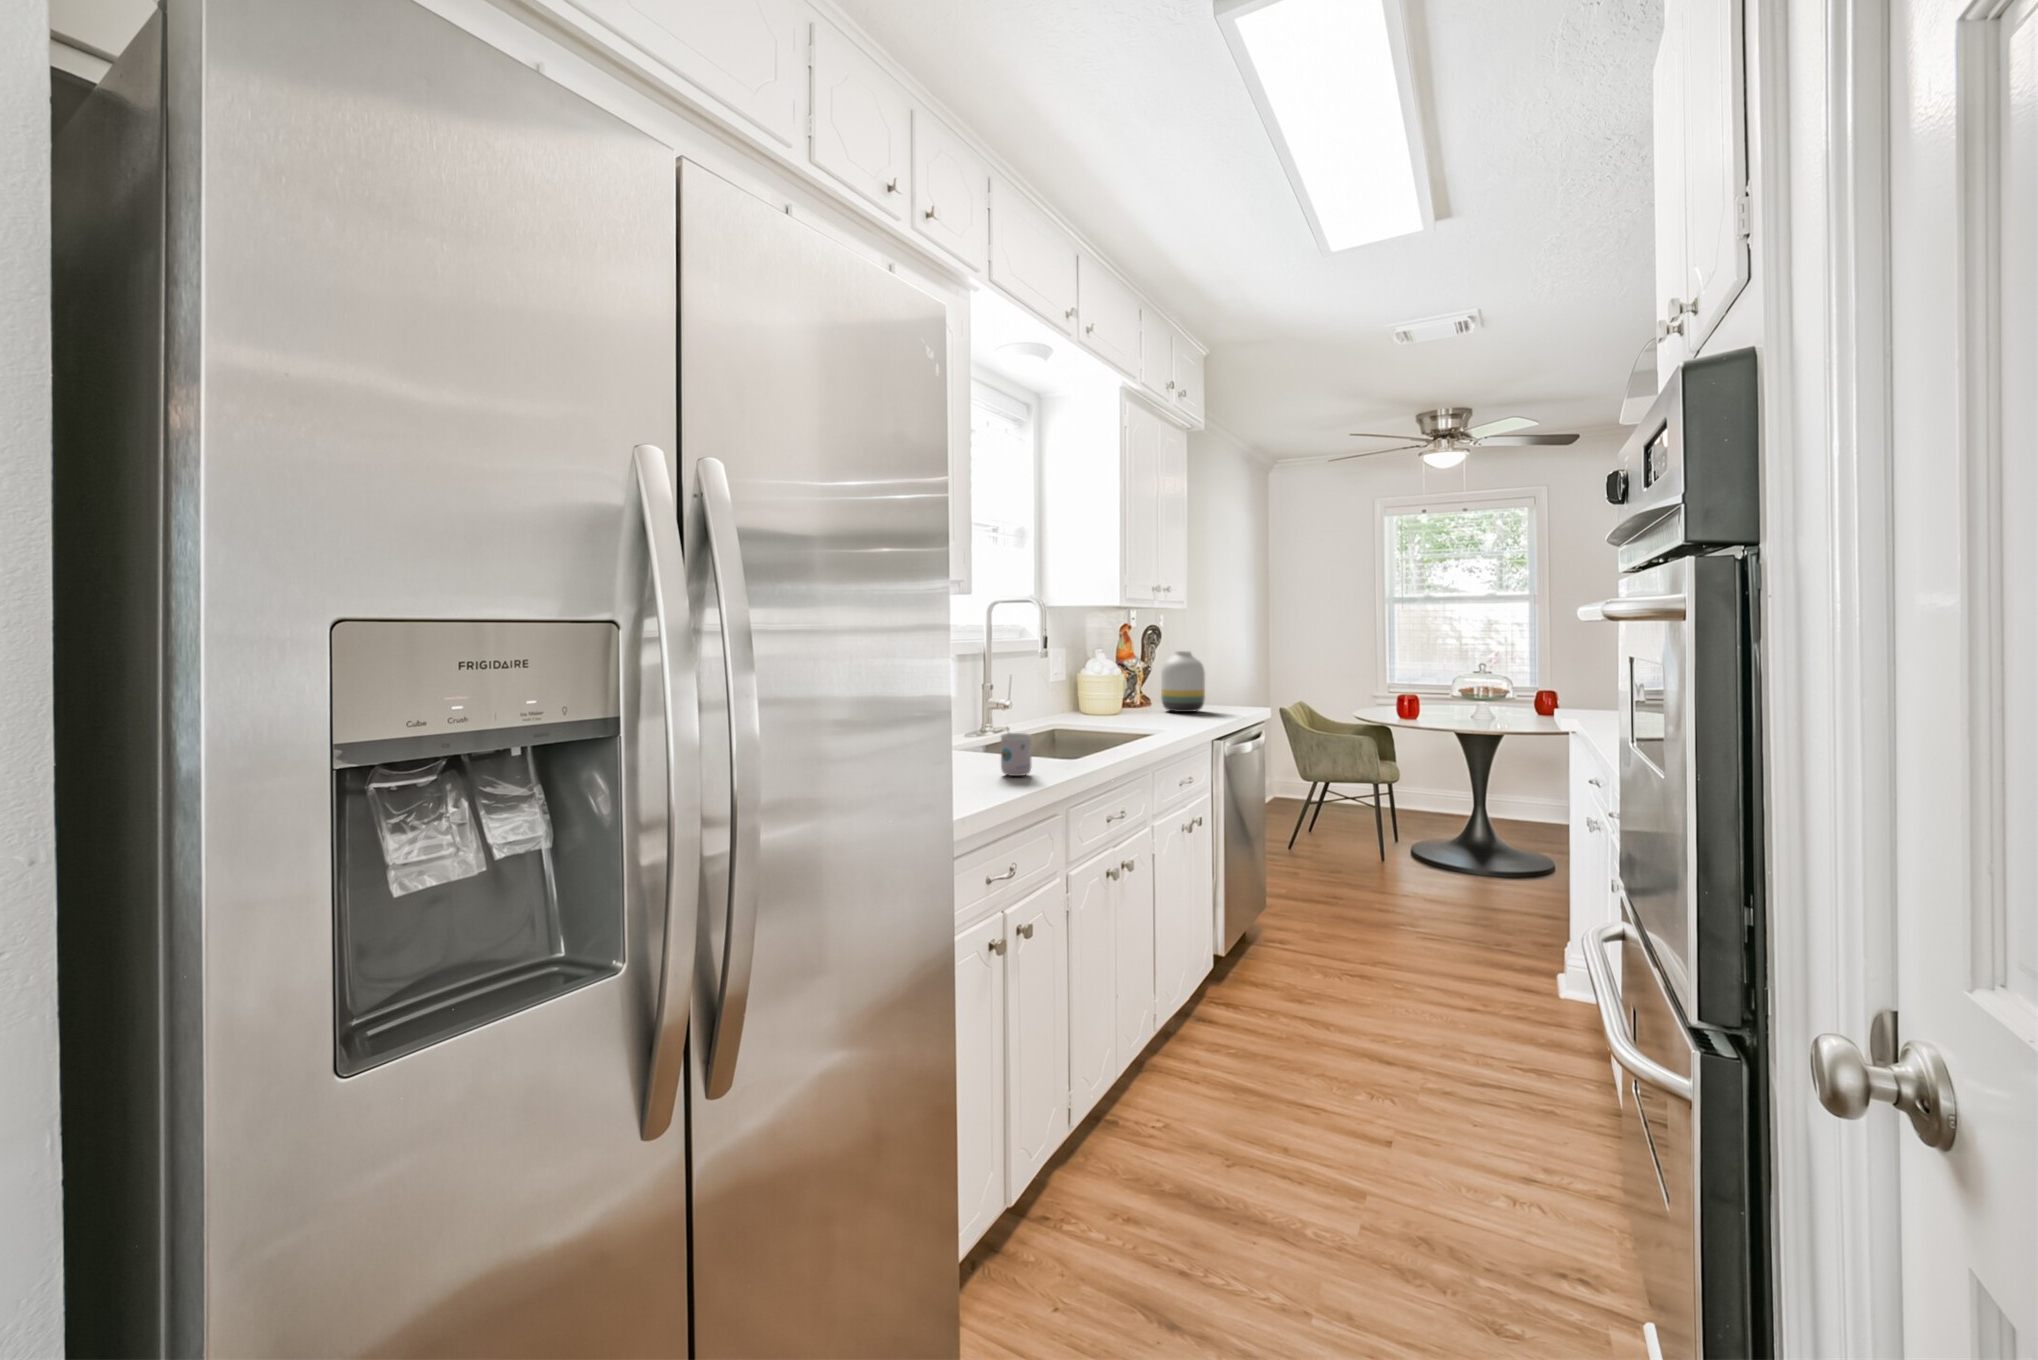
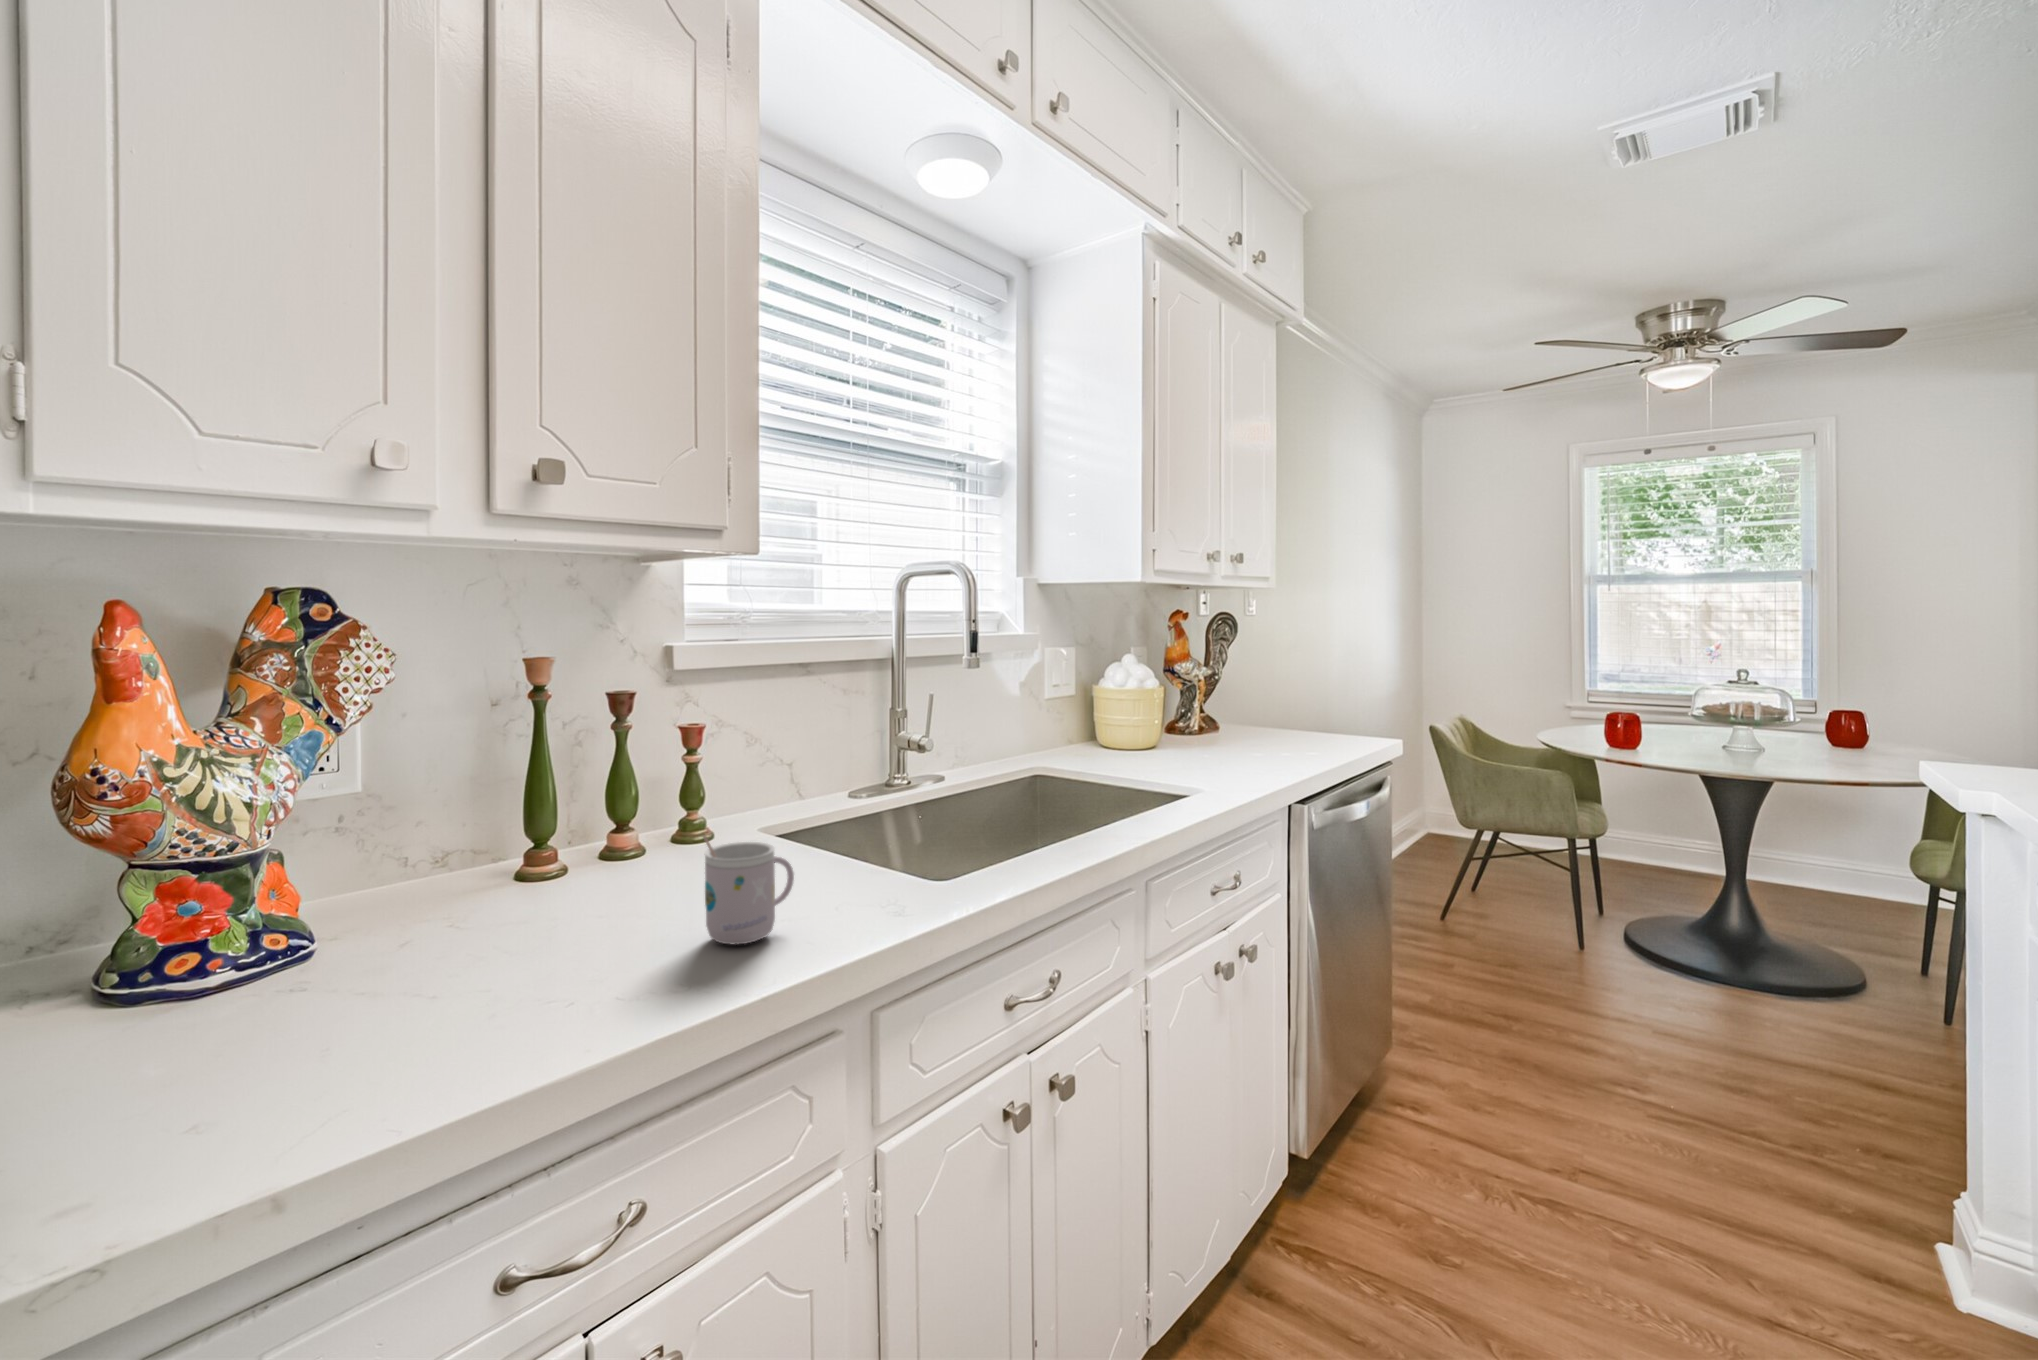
vase: present [1161,651,1205,712] -> none [1224,654,1291,748]

